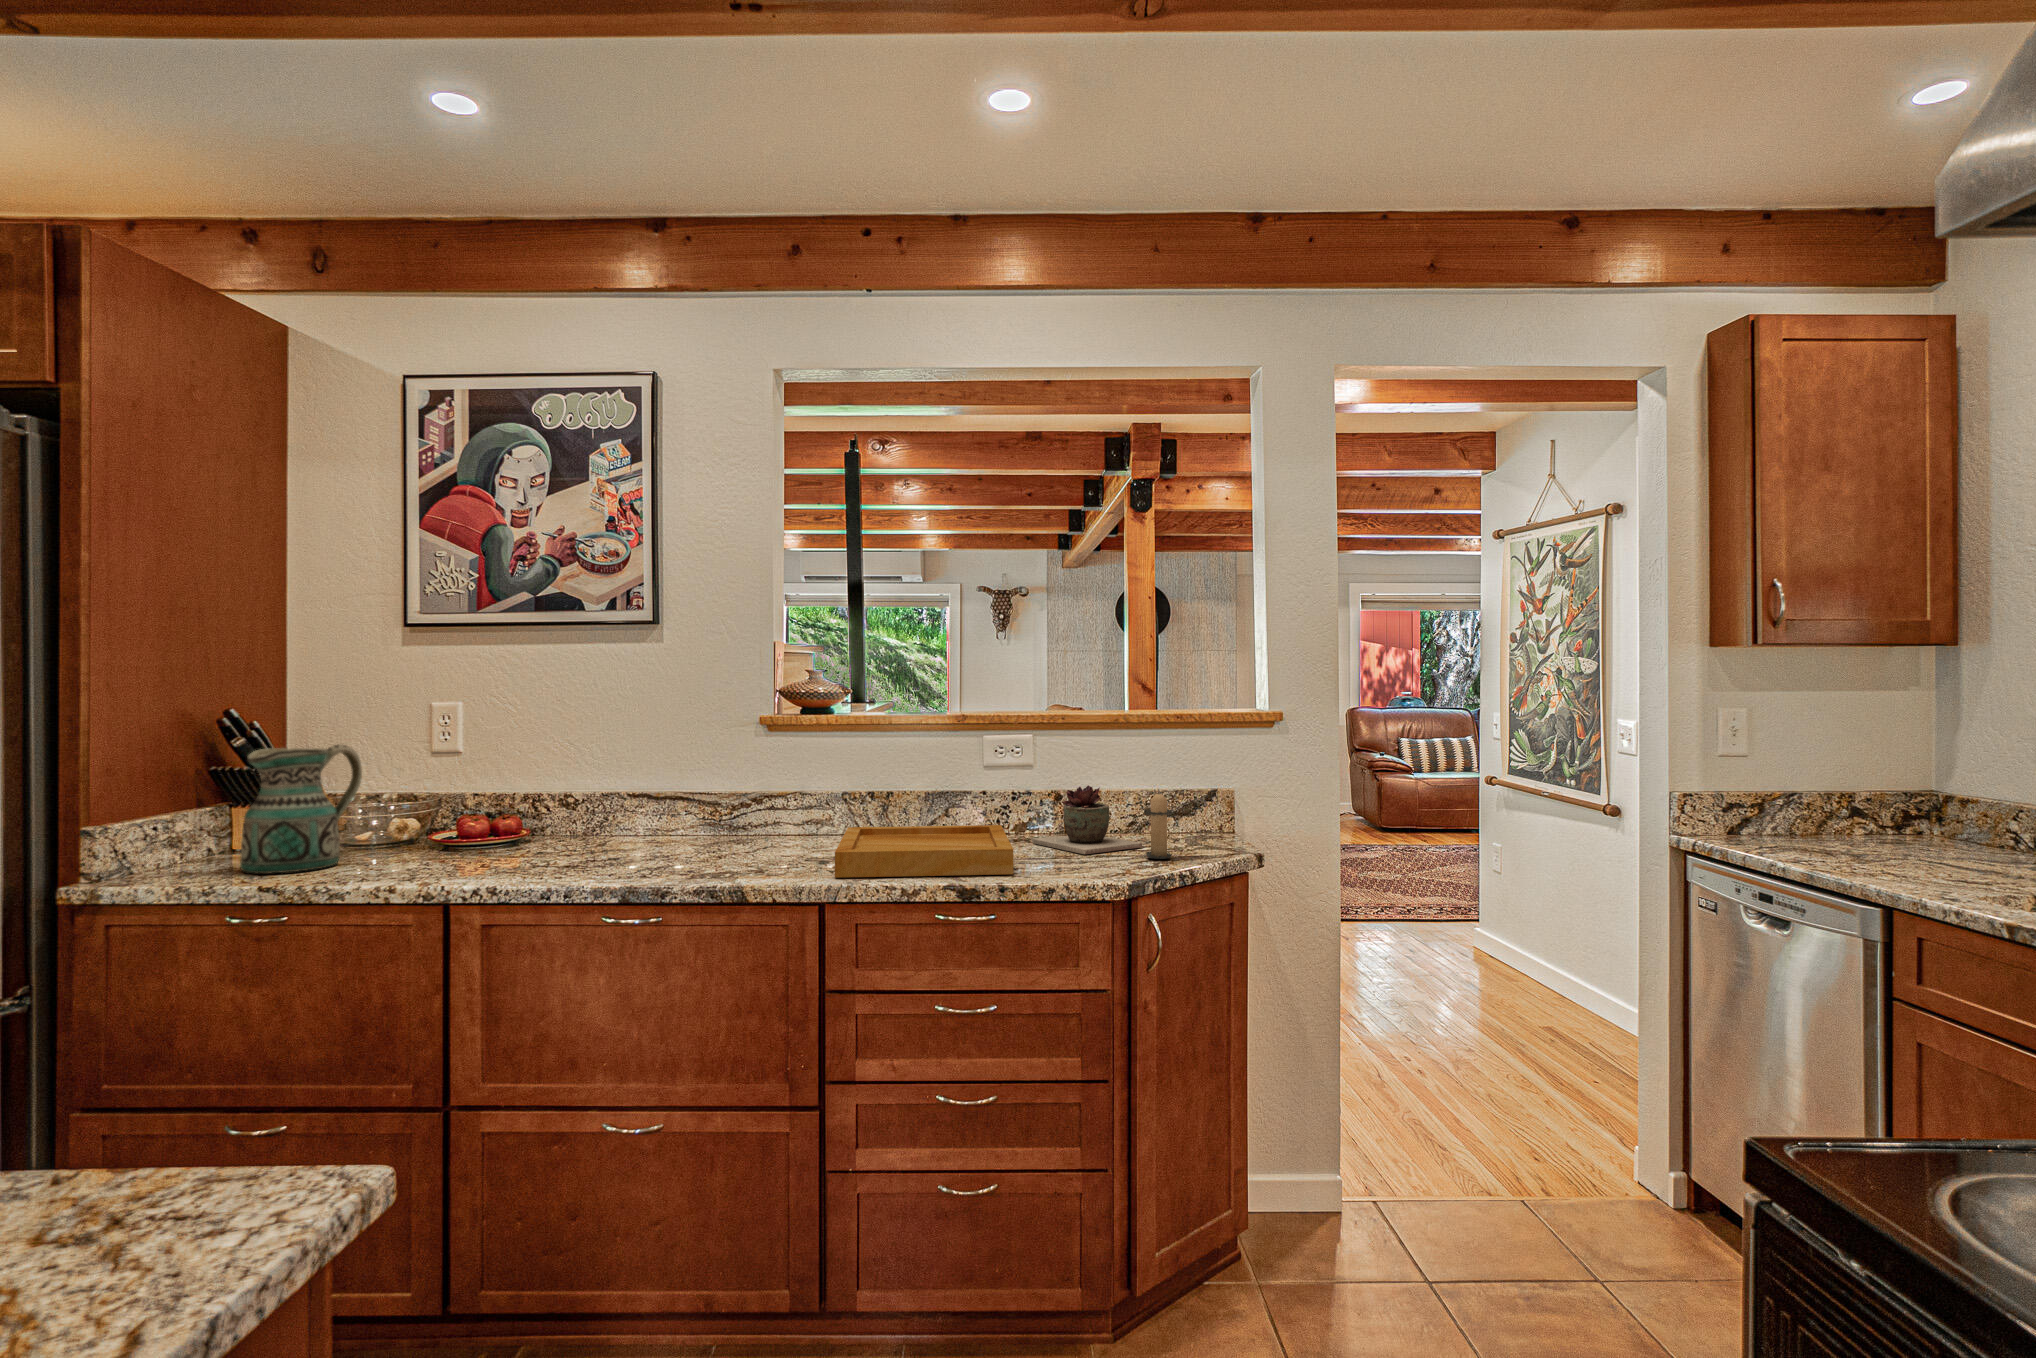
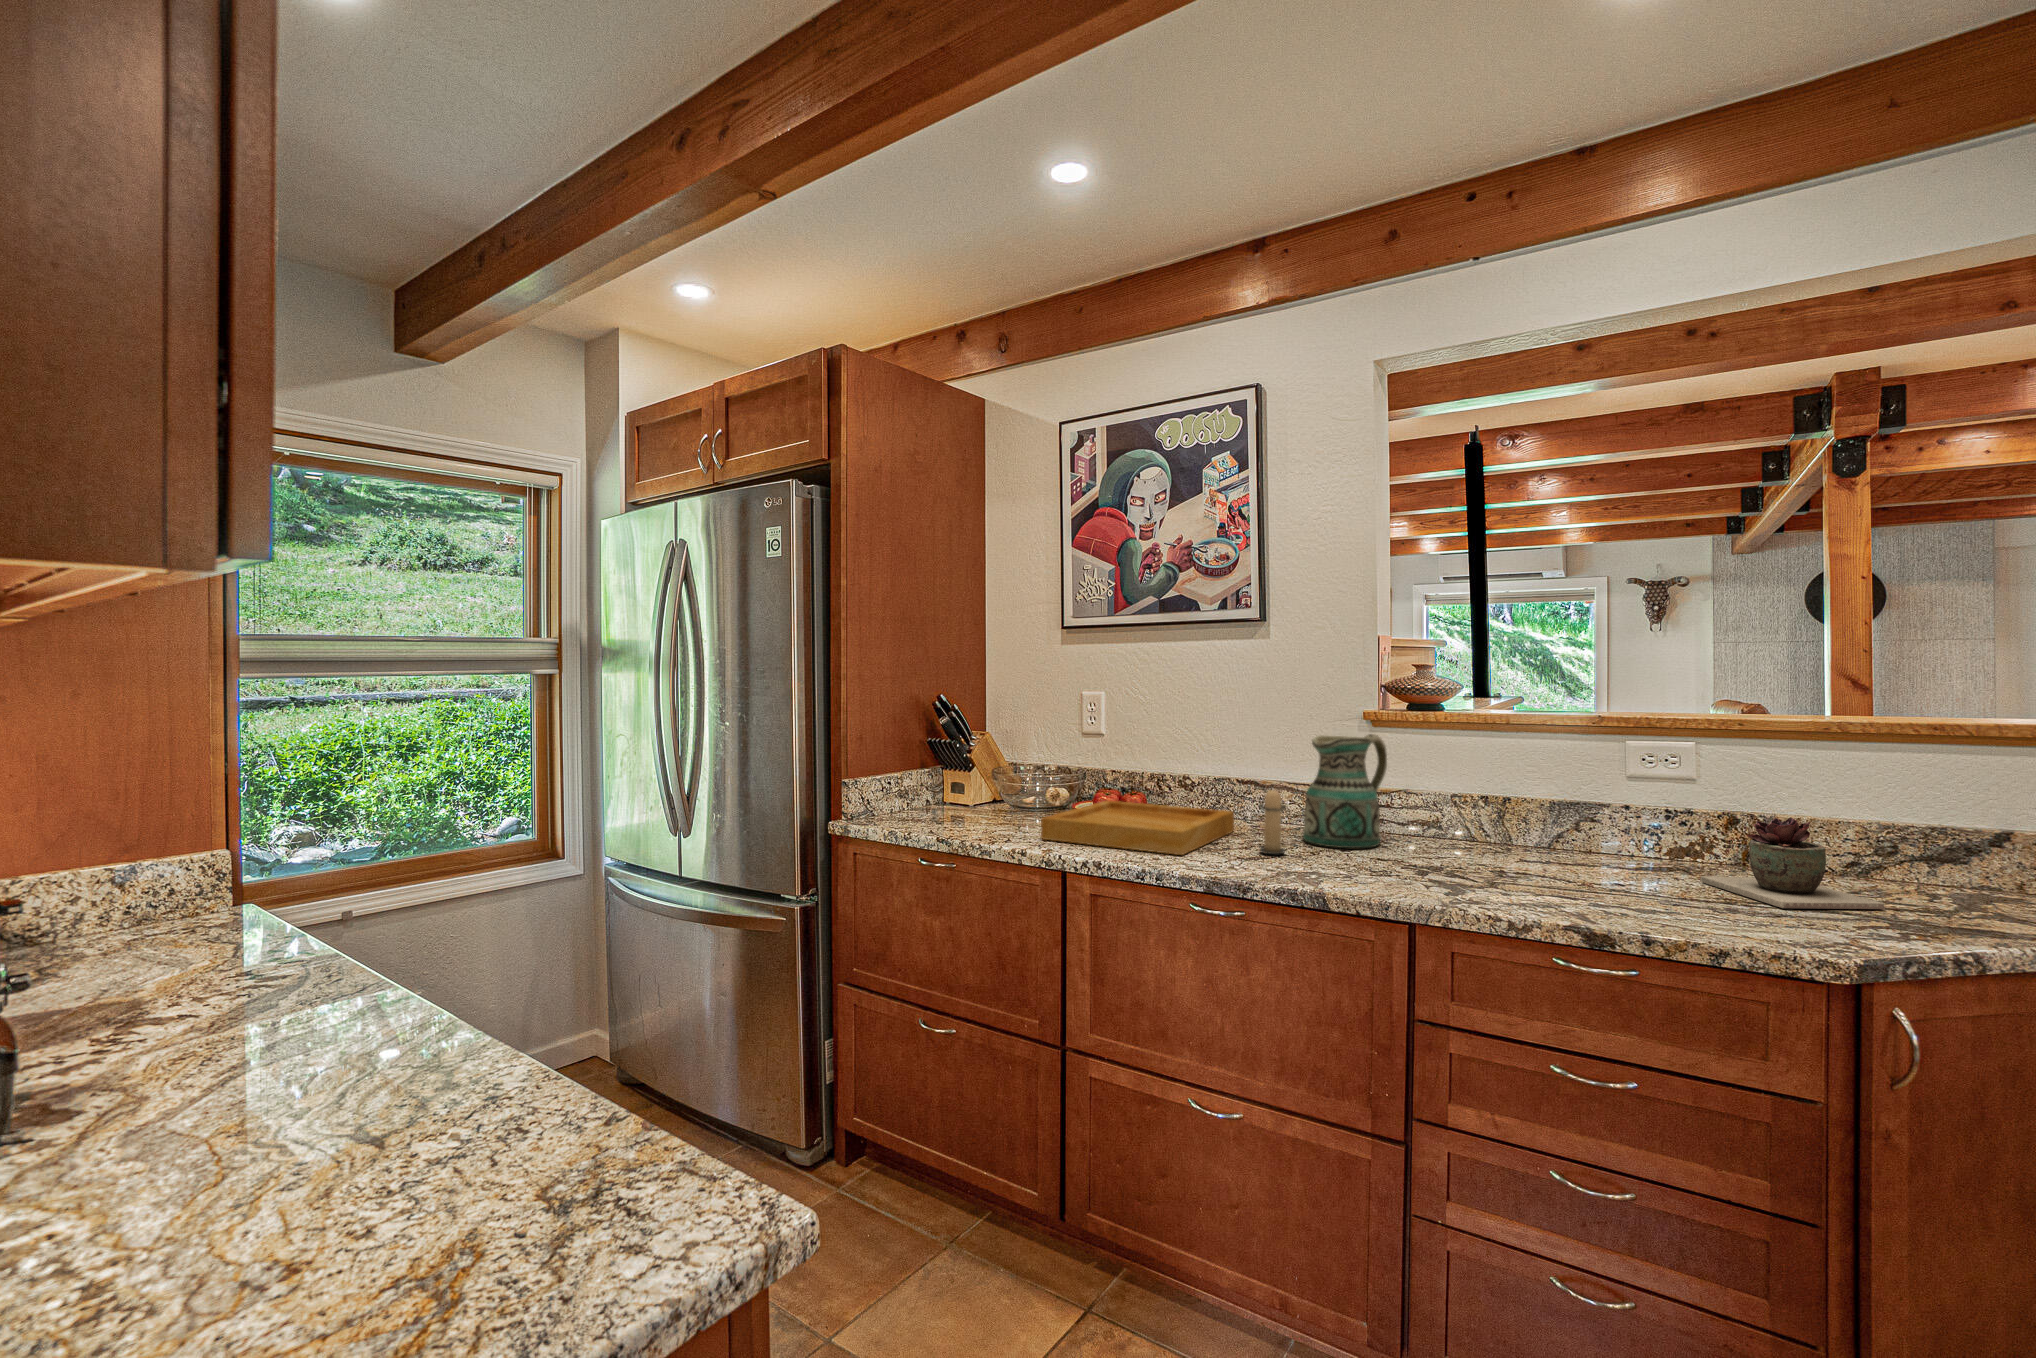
ceramic pitcher: present [240,744,362,873] -> present [1303,734,1387,848]
candle: present [1145,789,1172,859] -> present [1259,790,1286,854]
tray: present [835,825,1013,878] -> present [1041,801,1234,855]

